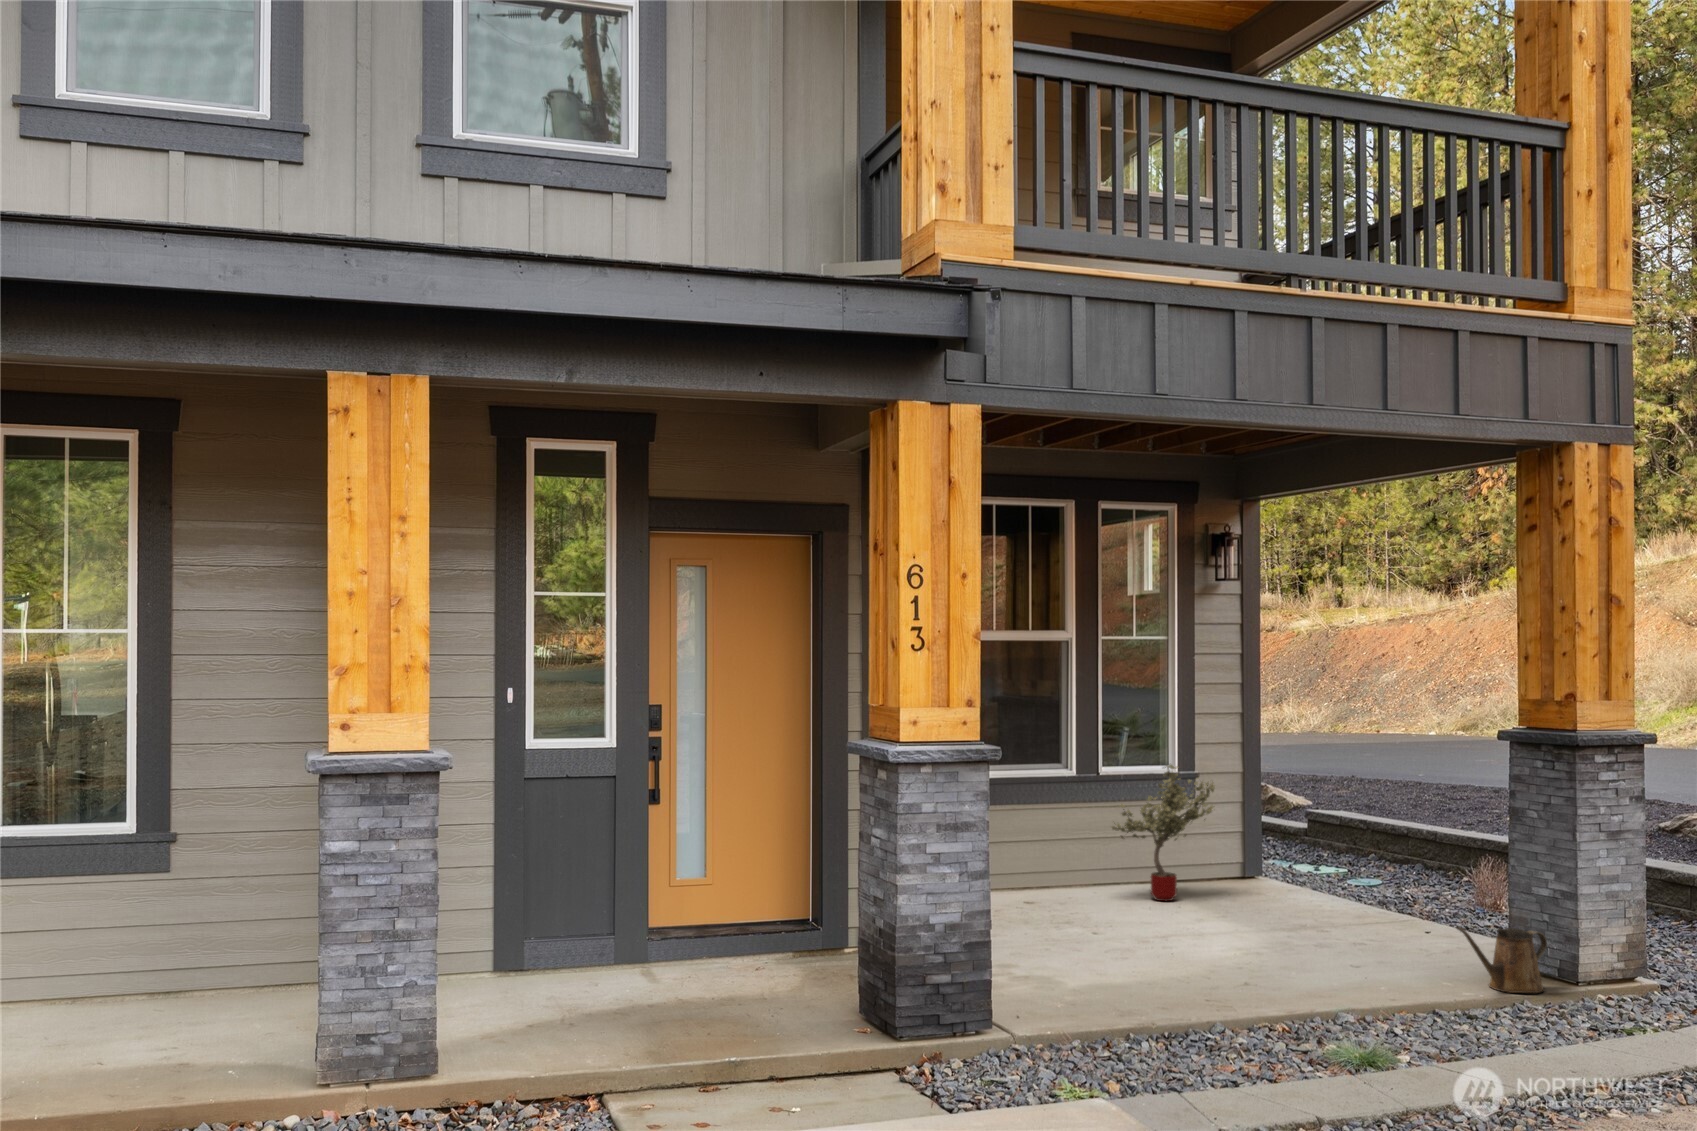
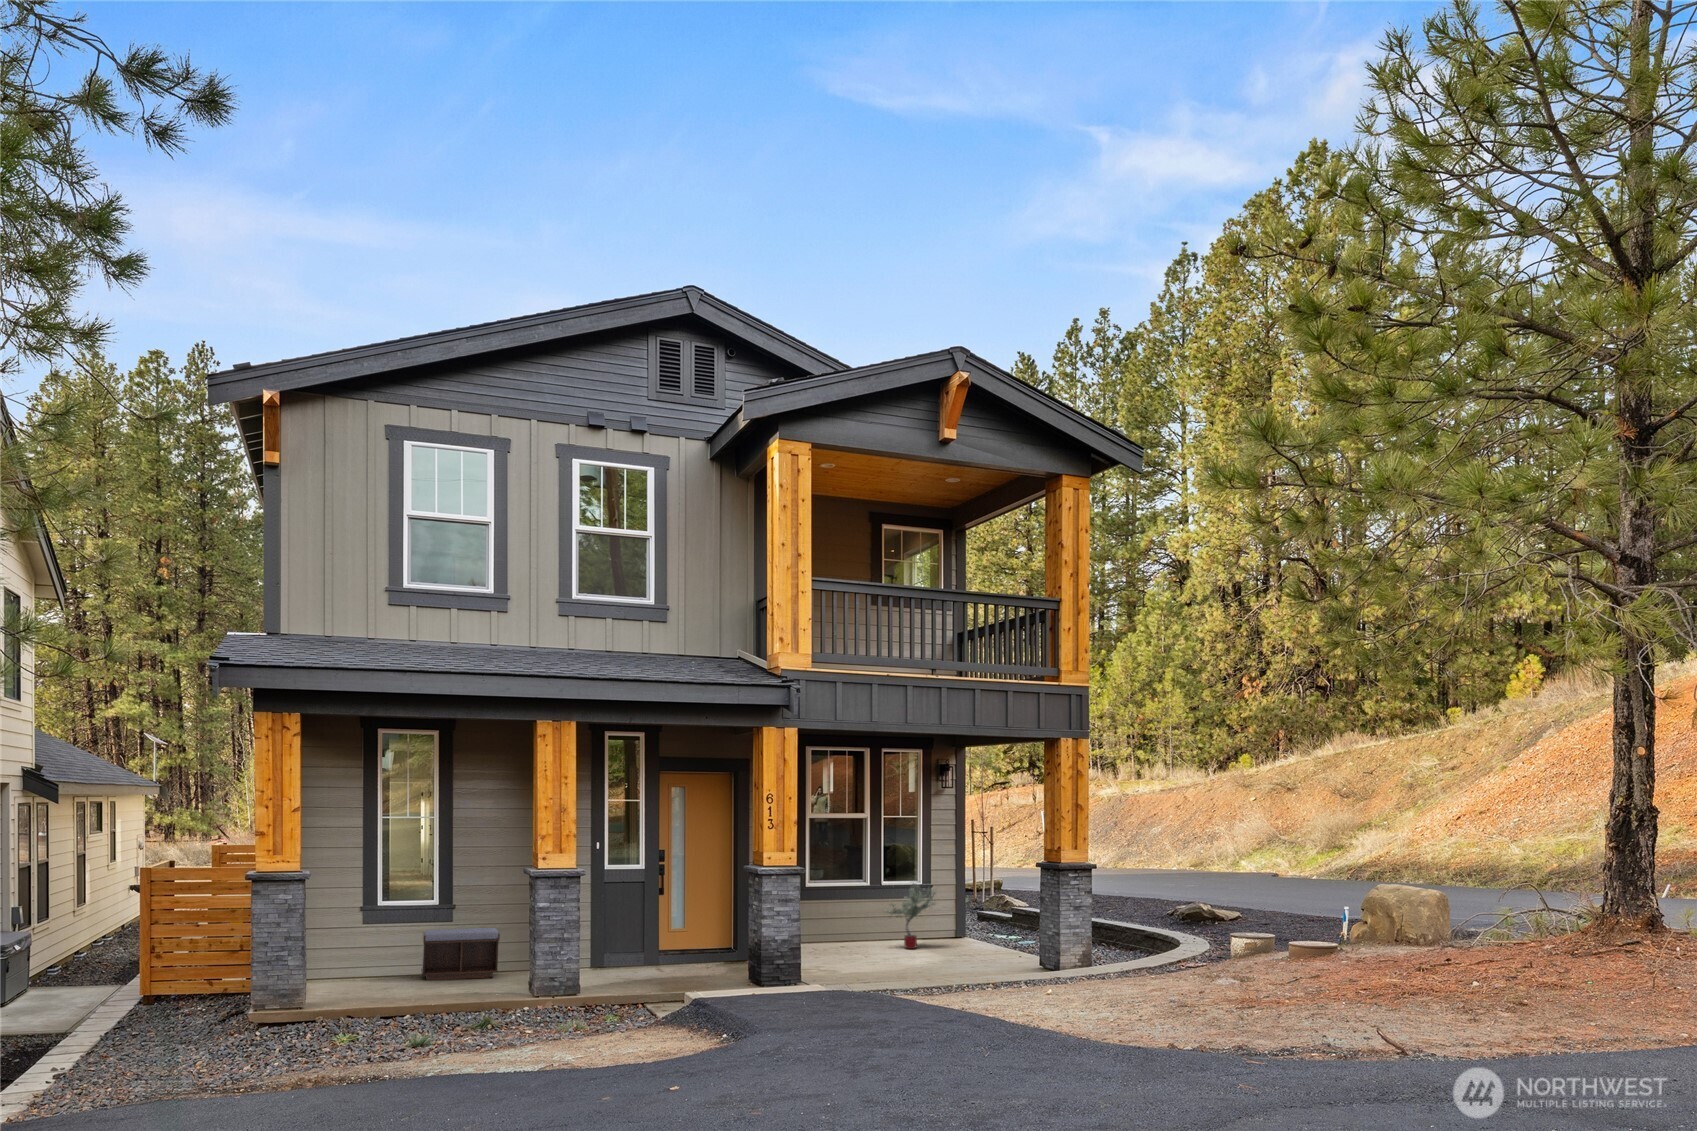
bench: none [75,887,276,1019] -> present [421,928,500,980]
watering can: present [1457,927,1547,993] -> none [1006,949,1049,978]

